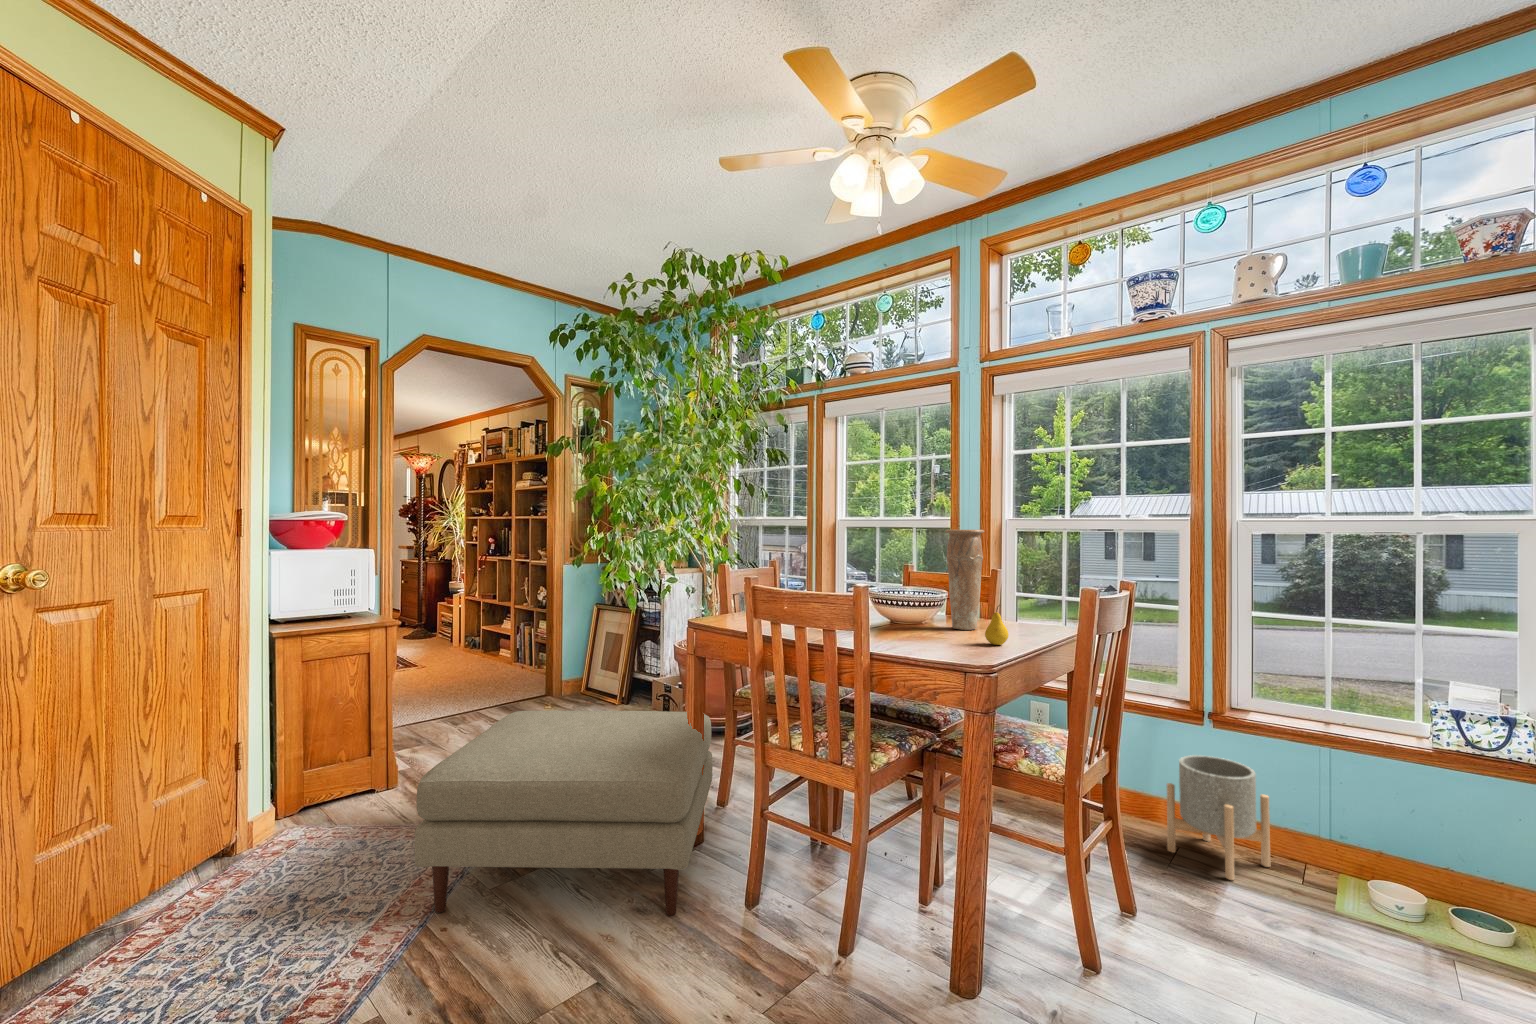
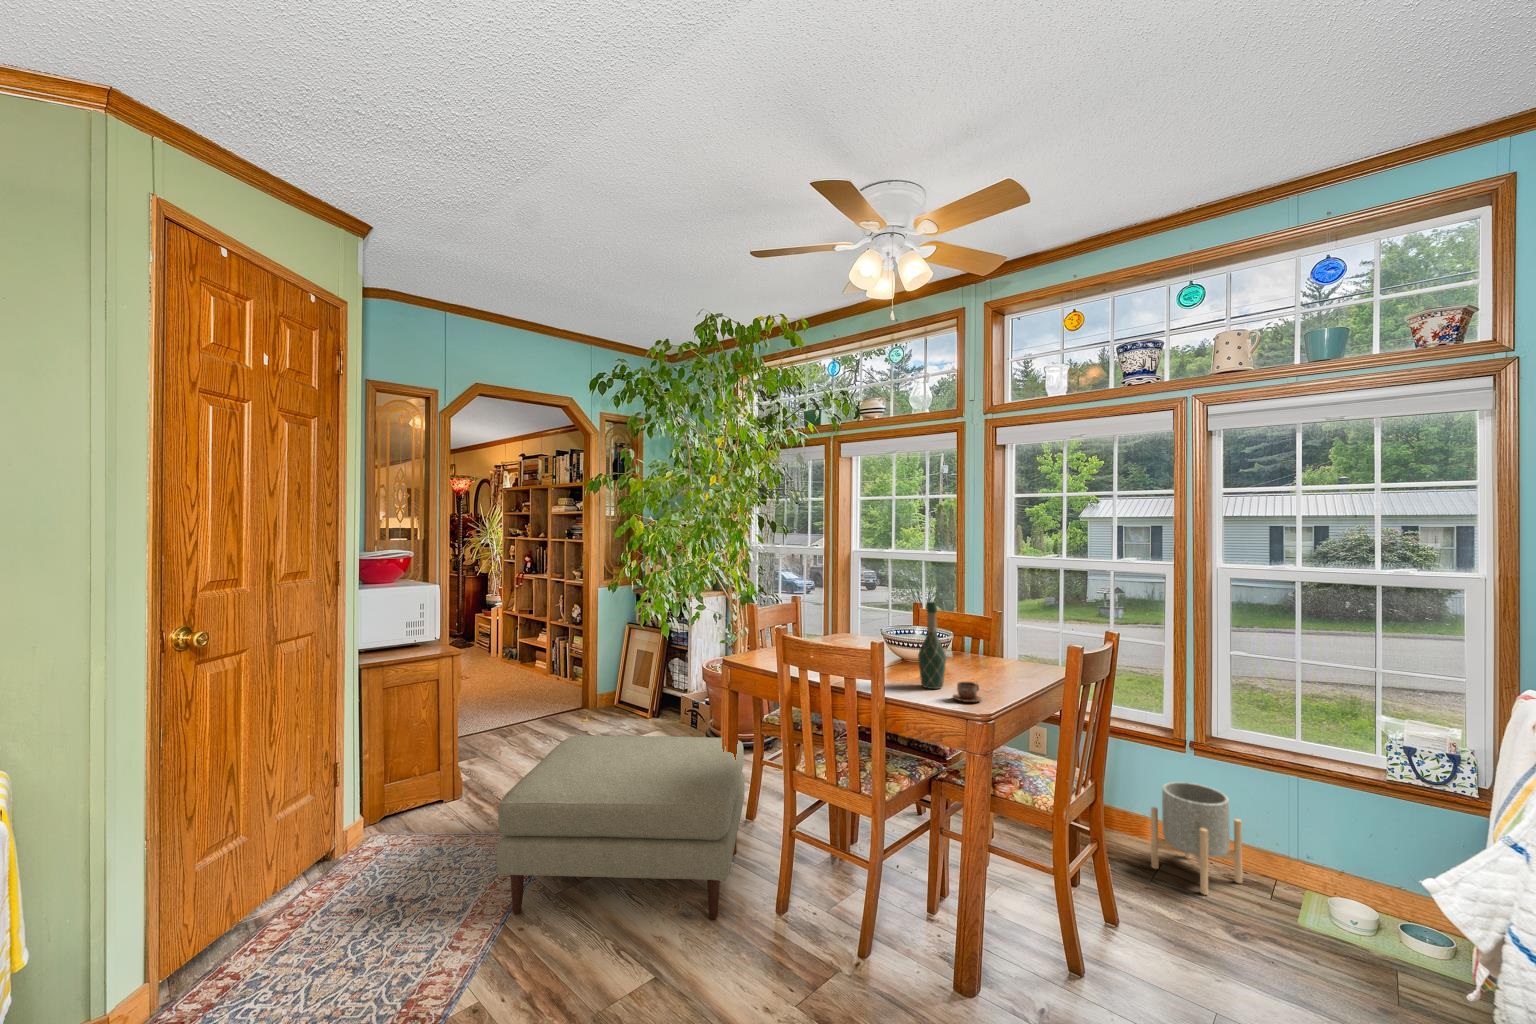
vase: present [945,530,984,630] -> none [952,580,987,671]
wine bottle: none [908,545,940,645] -> present [918,602,946,689]
fruit: present [985,604,1009,645] -> none [985,653,1005,690]
cup: none [949,633,984,656] -> present [953,682,982,702]

